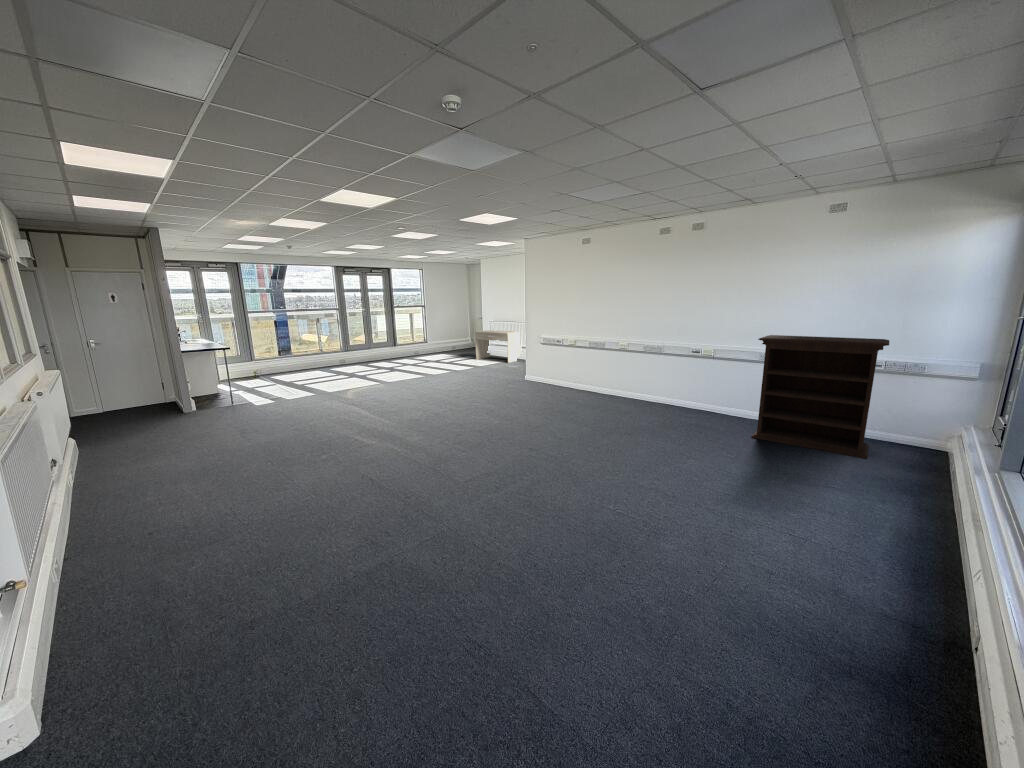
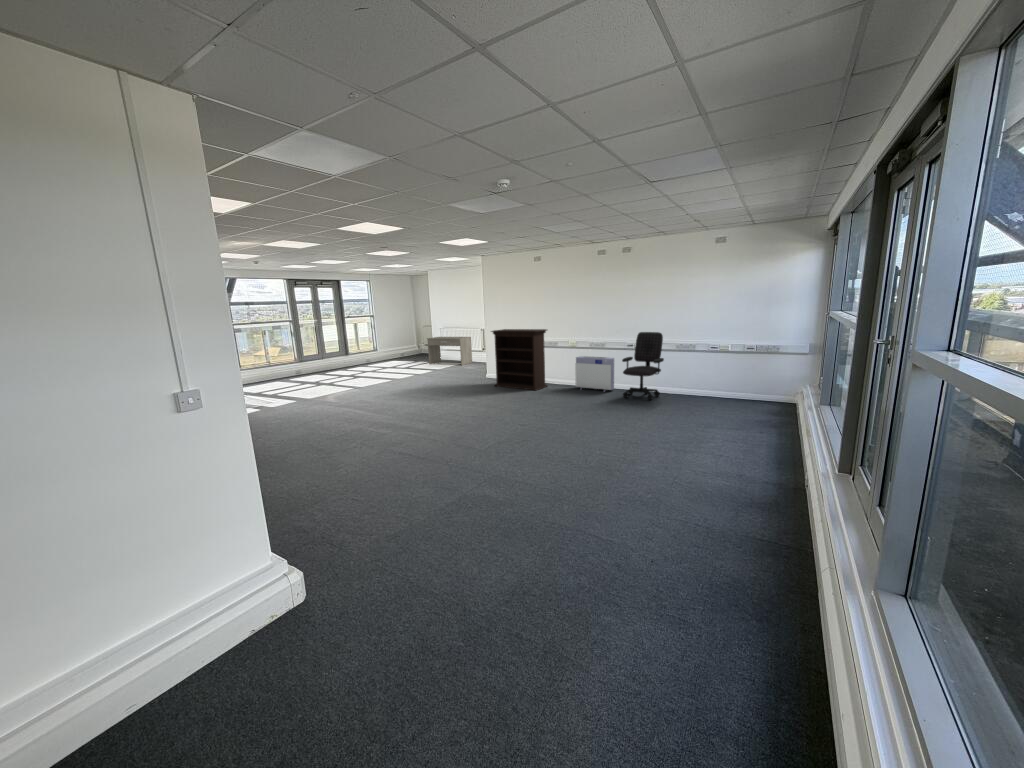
office chair: none [678,334,740,426] -> present [622,332,664,400]
bookshelf: present [751,335,889,459] -> present [491,329,547,390]
air purifier: none [622,361,673,408] -> present [575,356,614,392]

